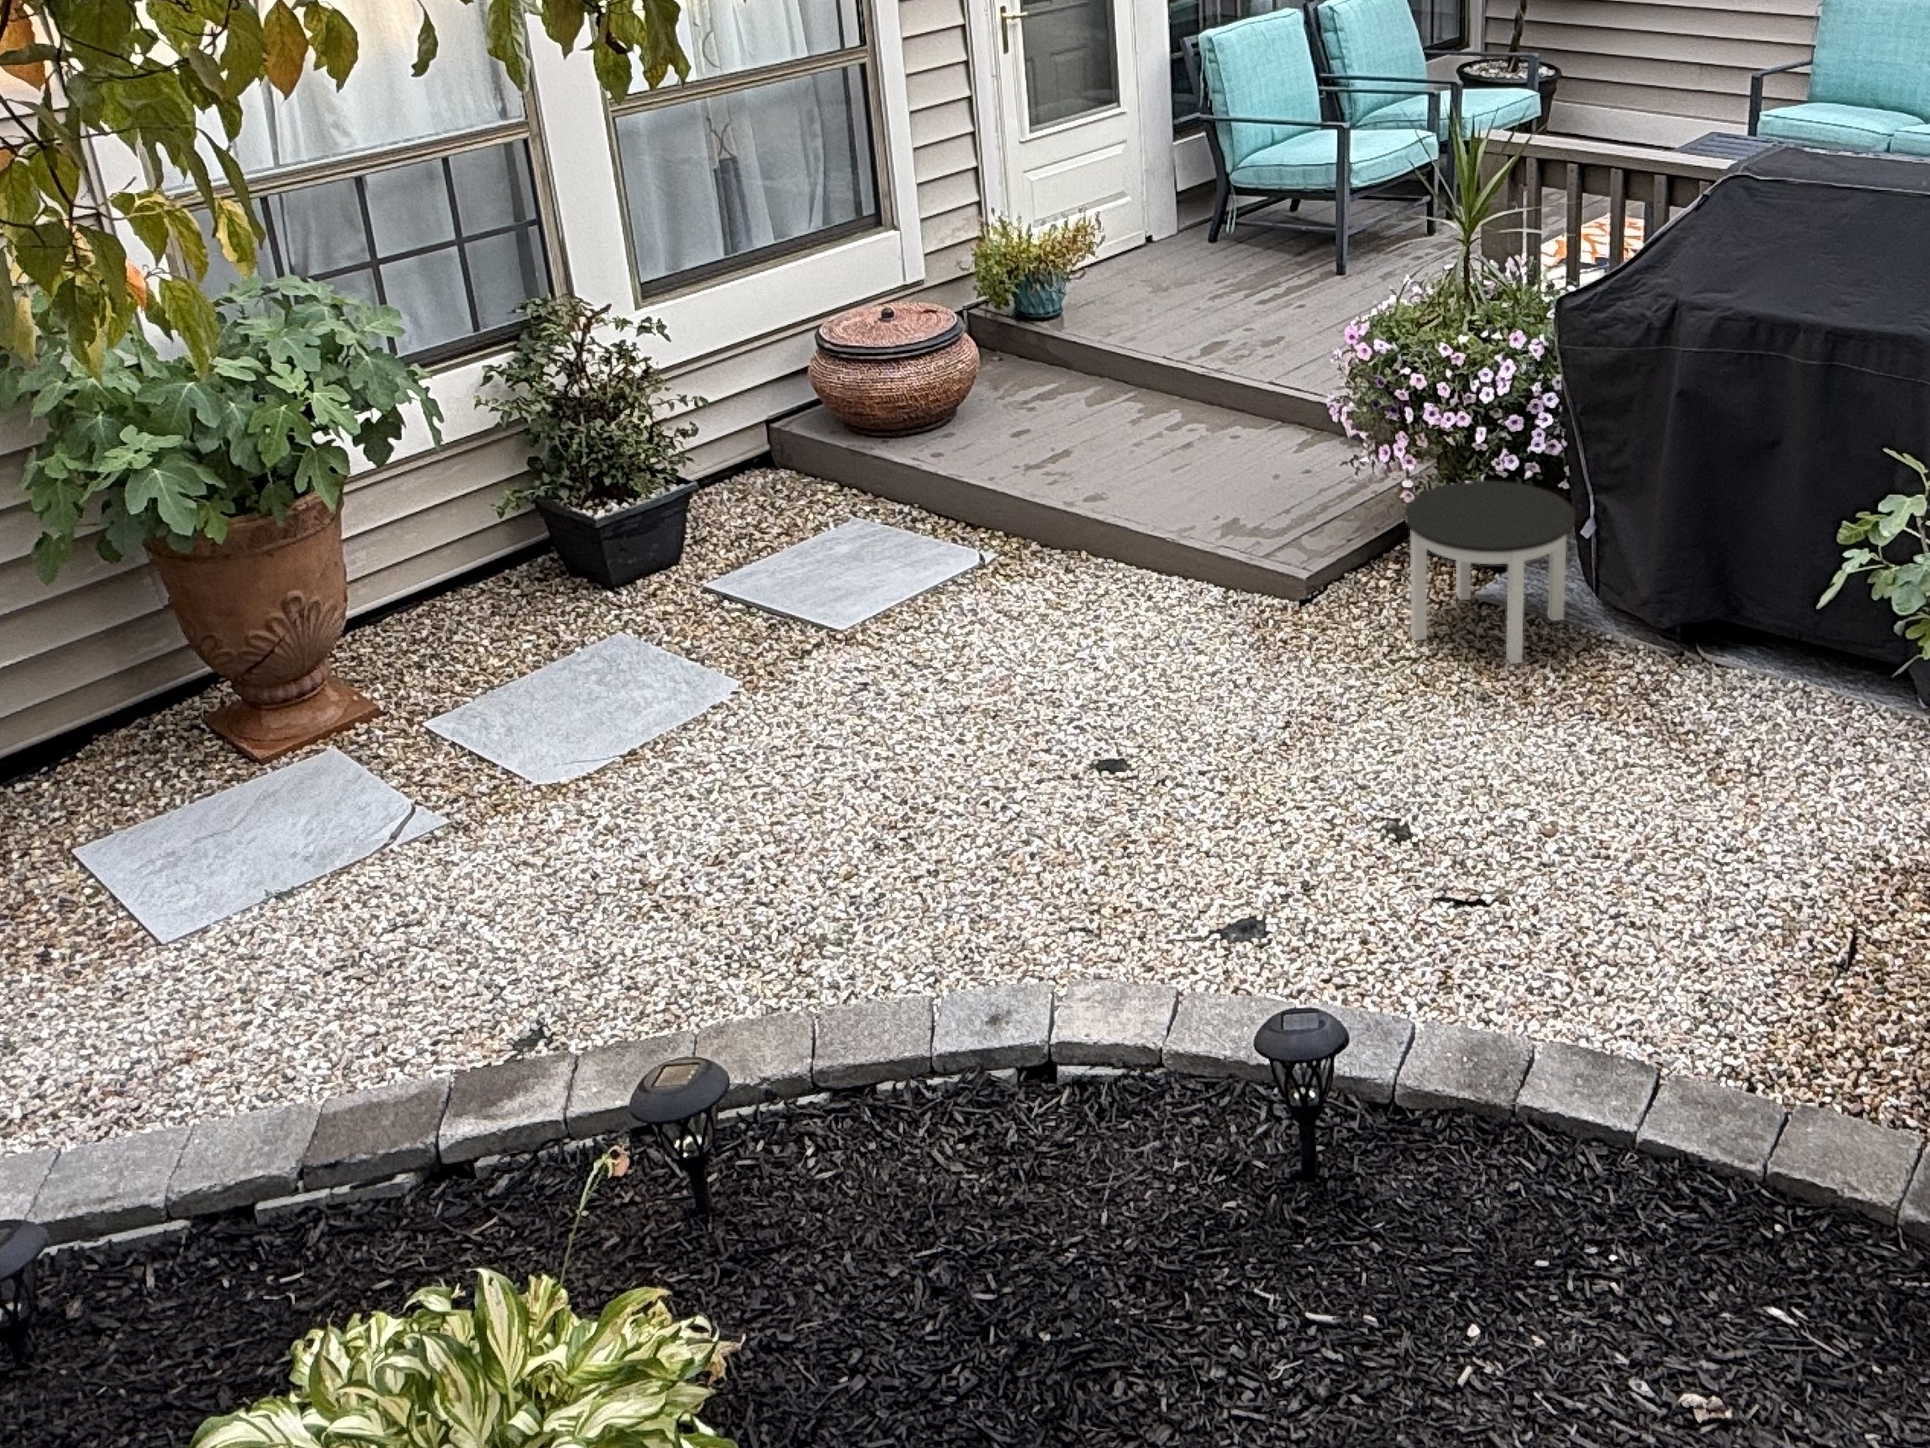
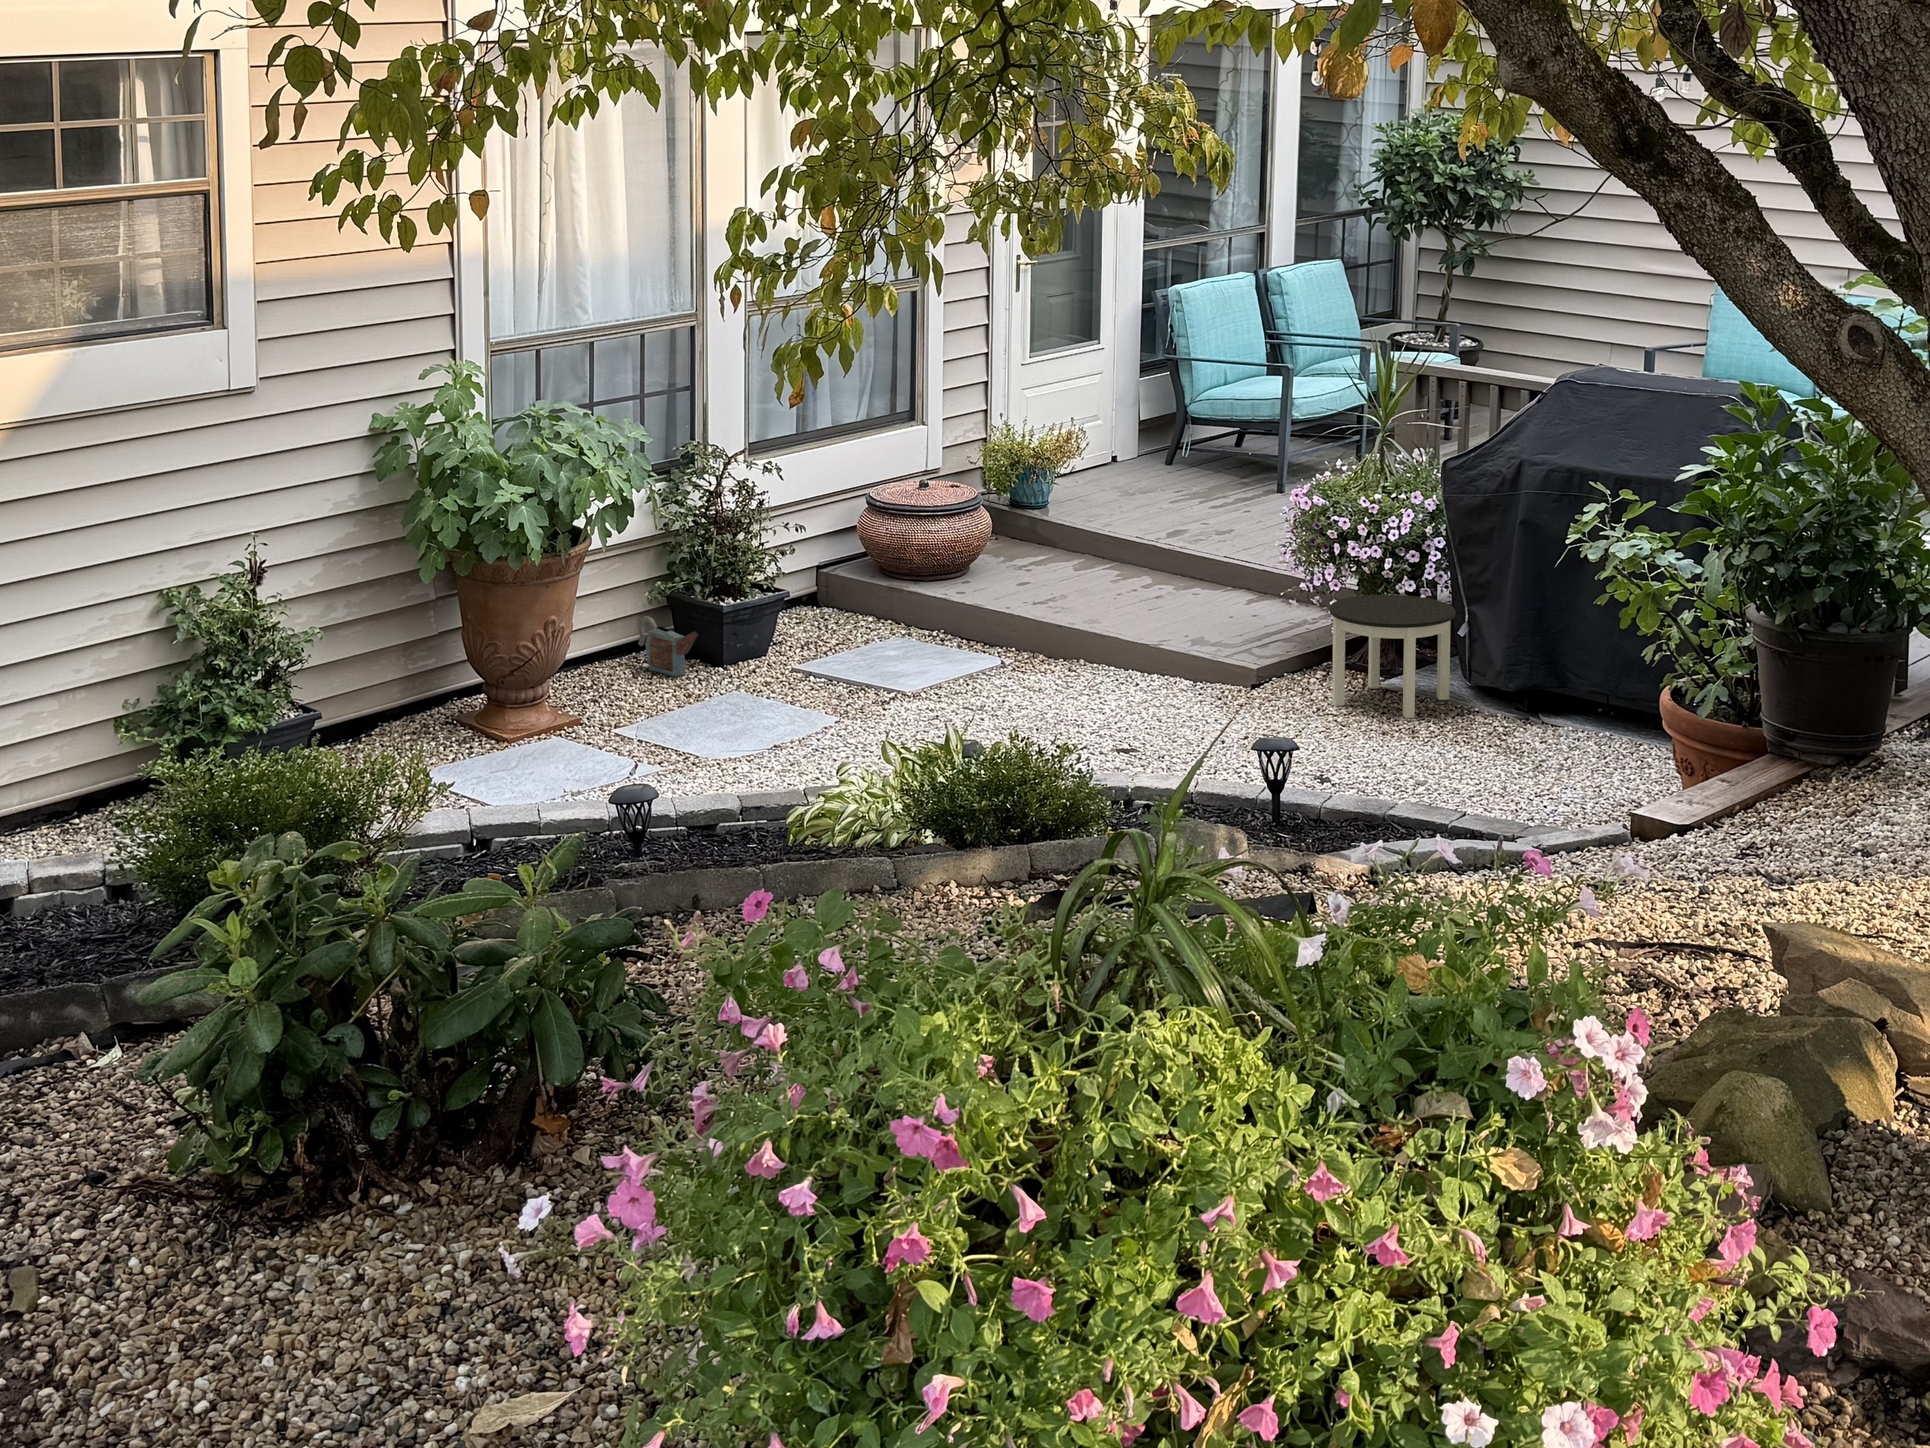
watering can: none [500,536,567,618] -> present [638,616,698,677]

